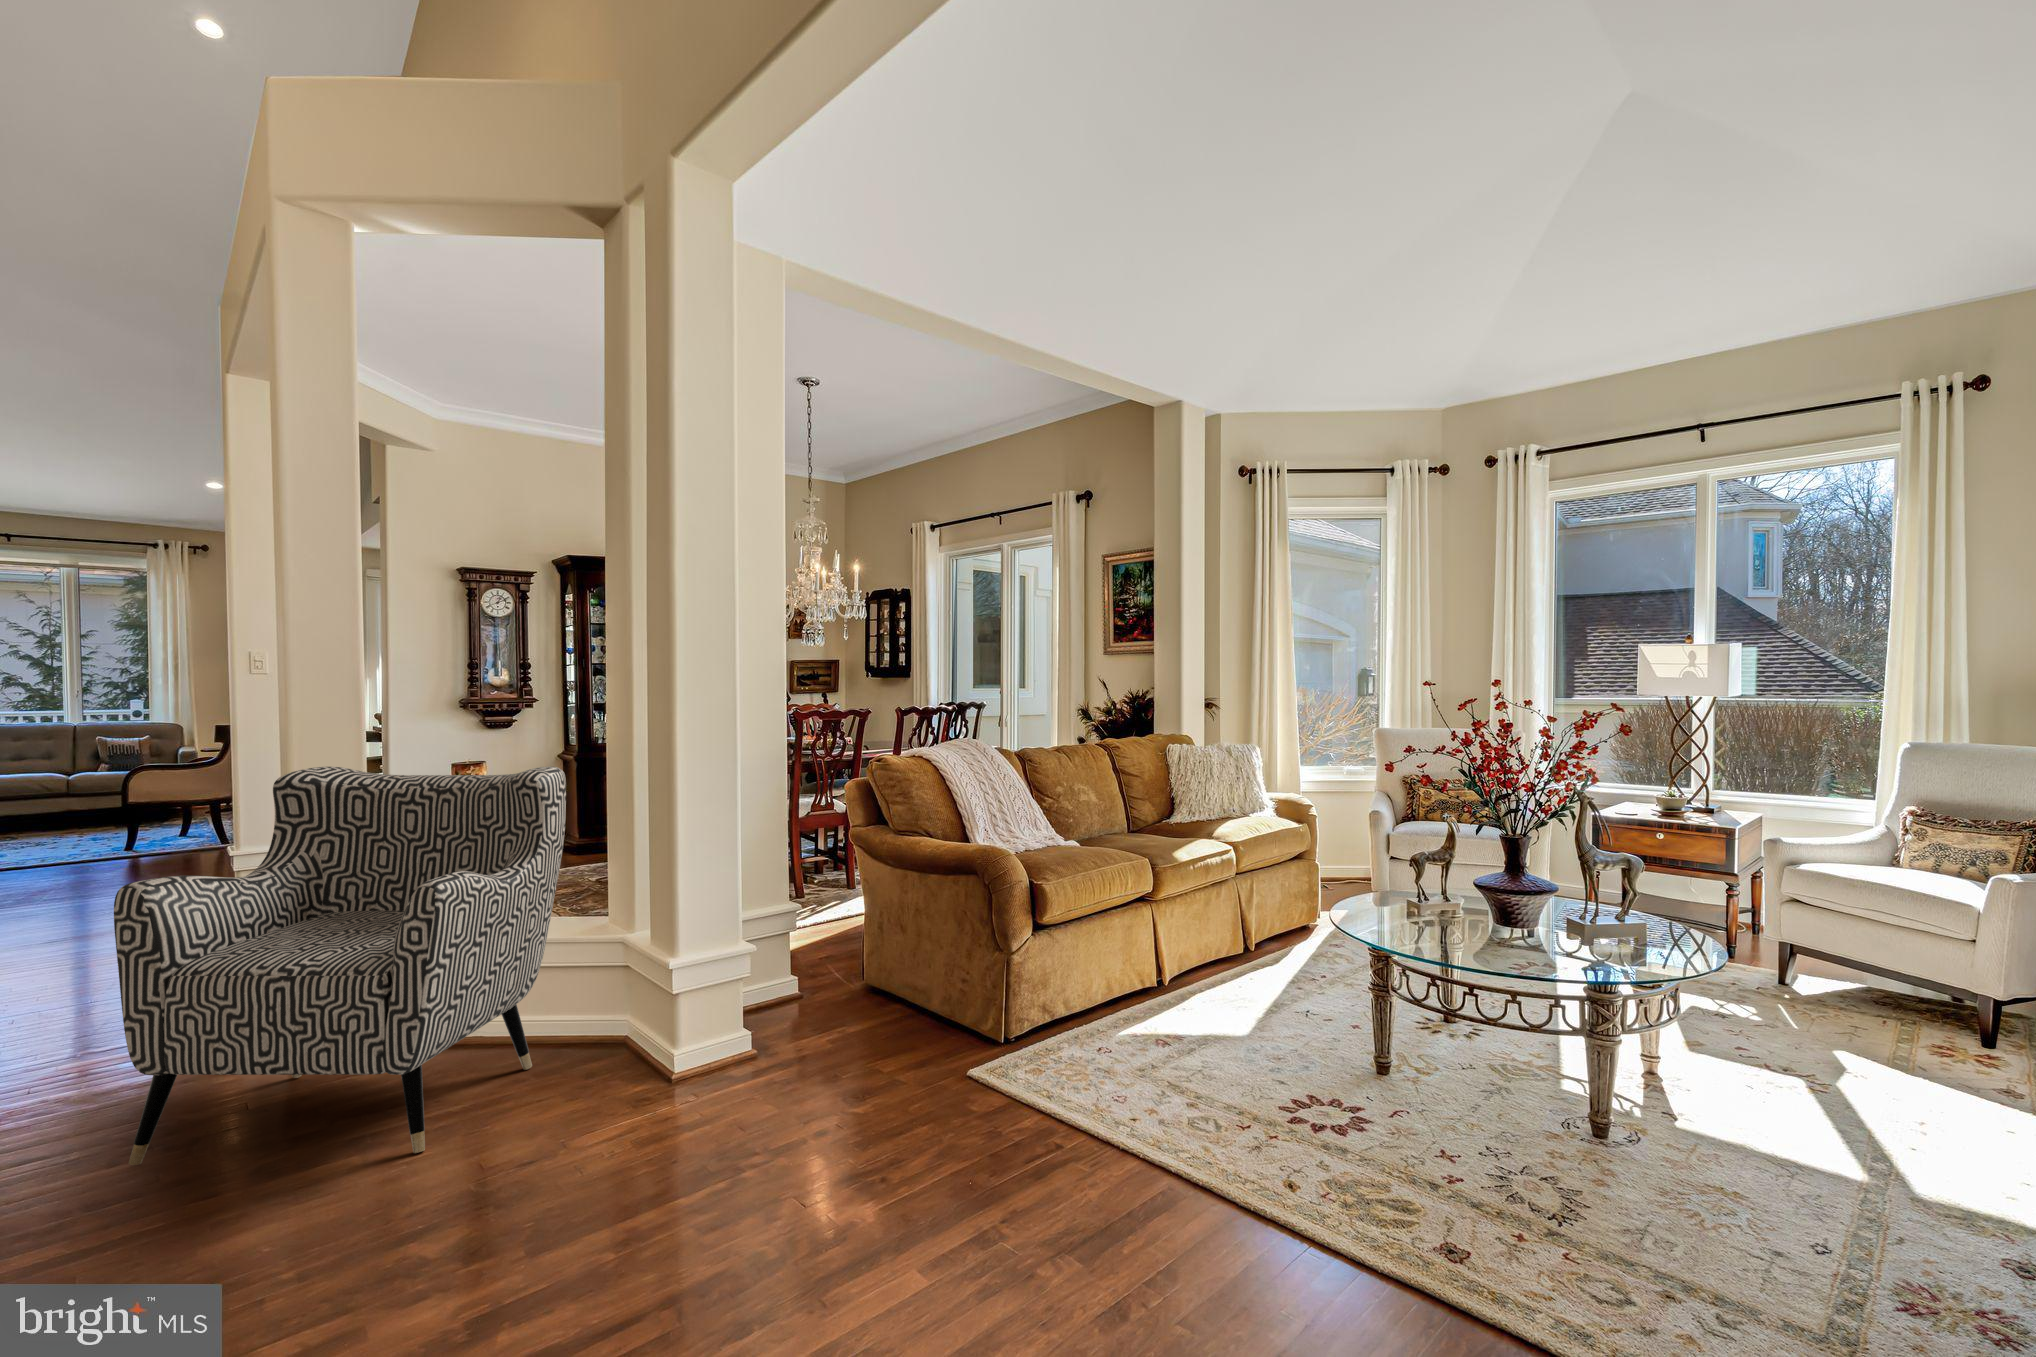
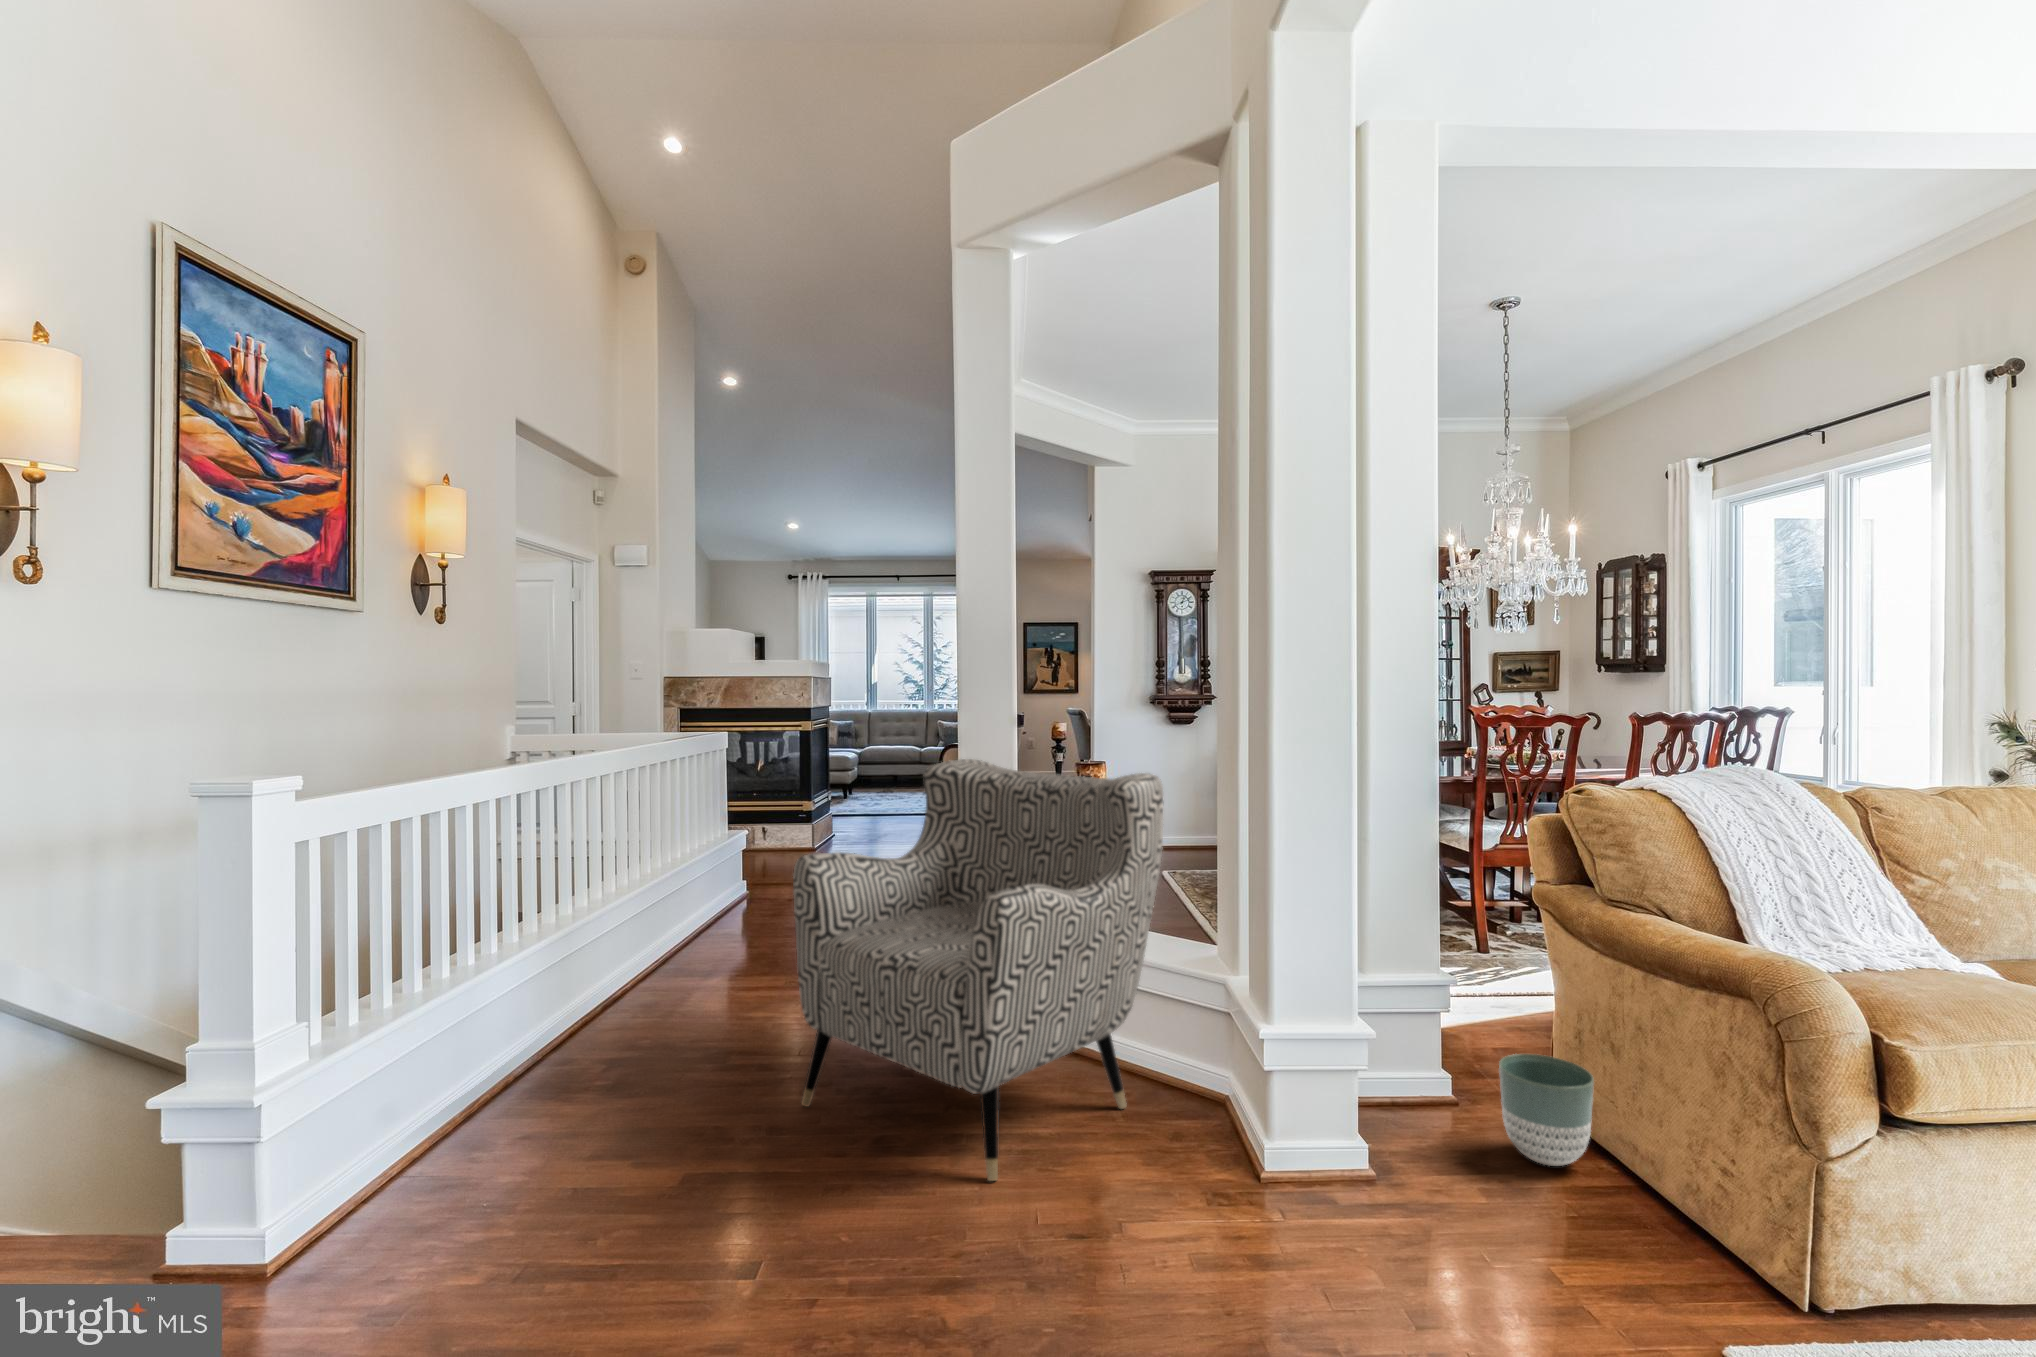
planter: none [833,944,891,1017] -> present [1499,1054,1594,1166]

